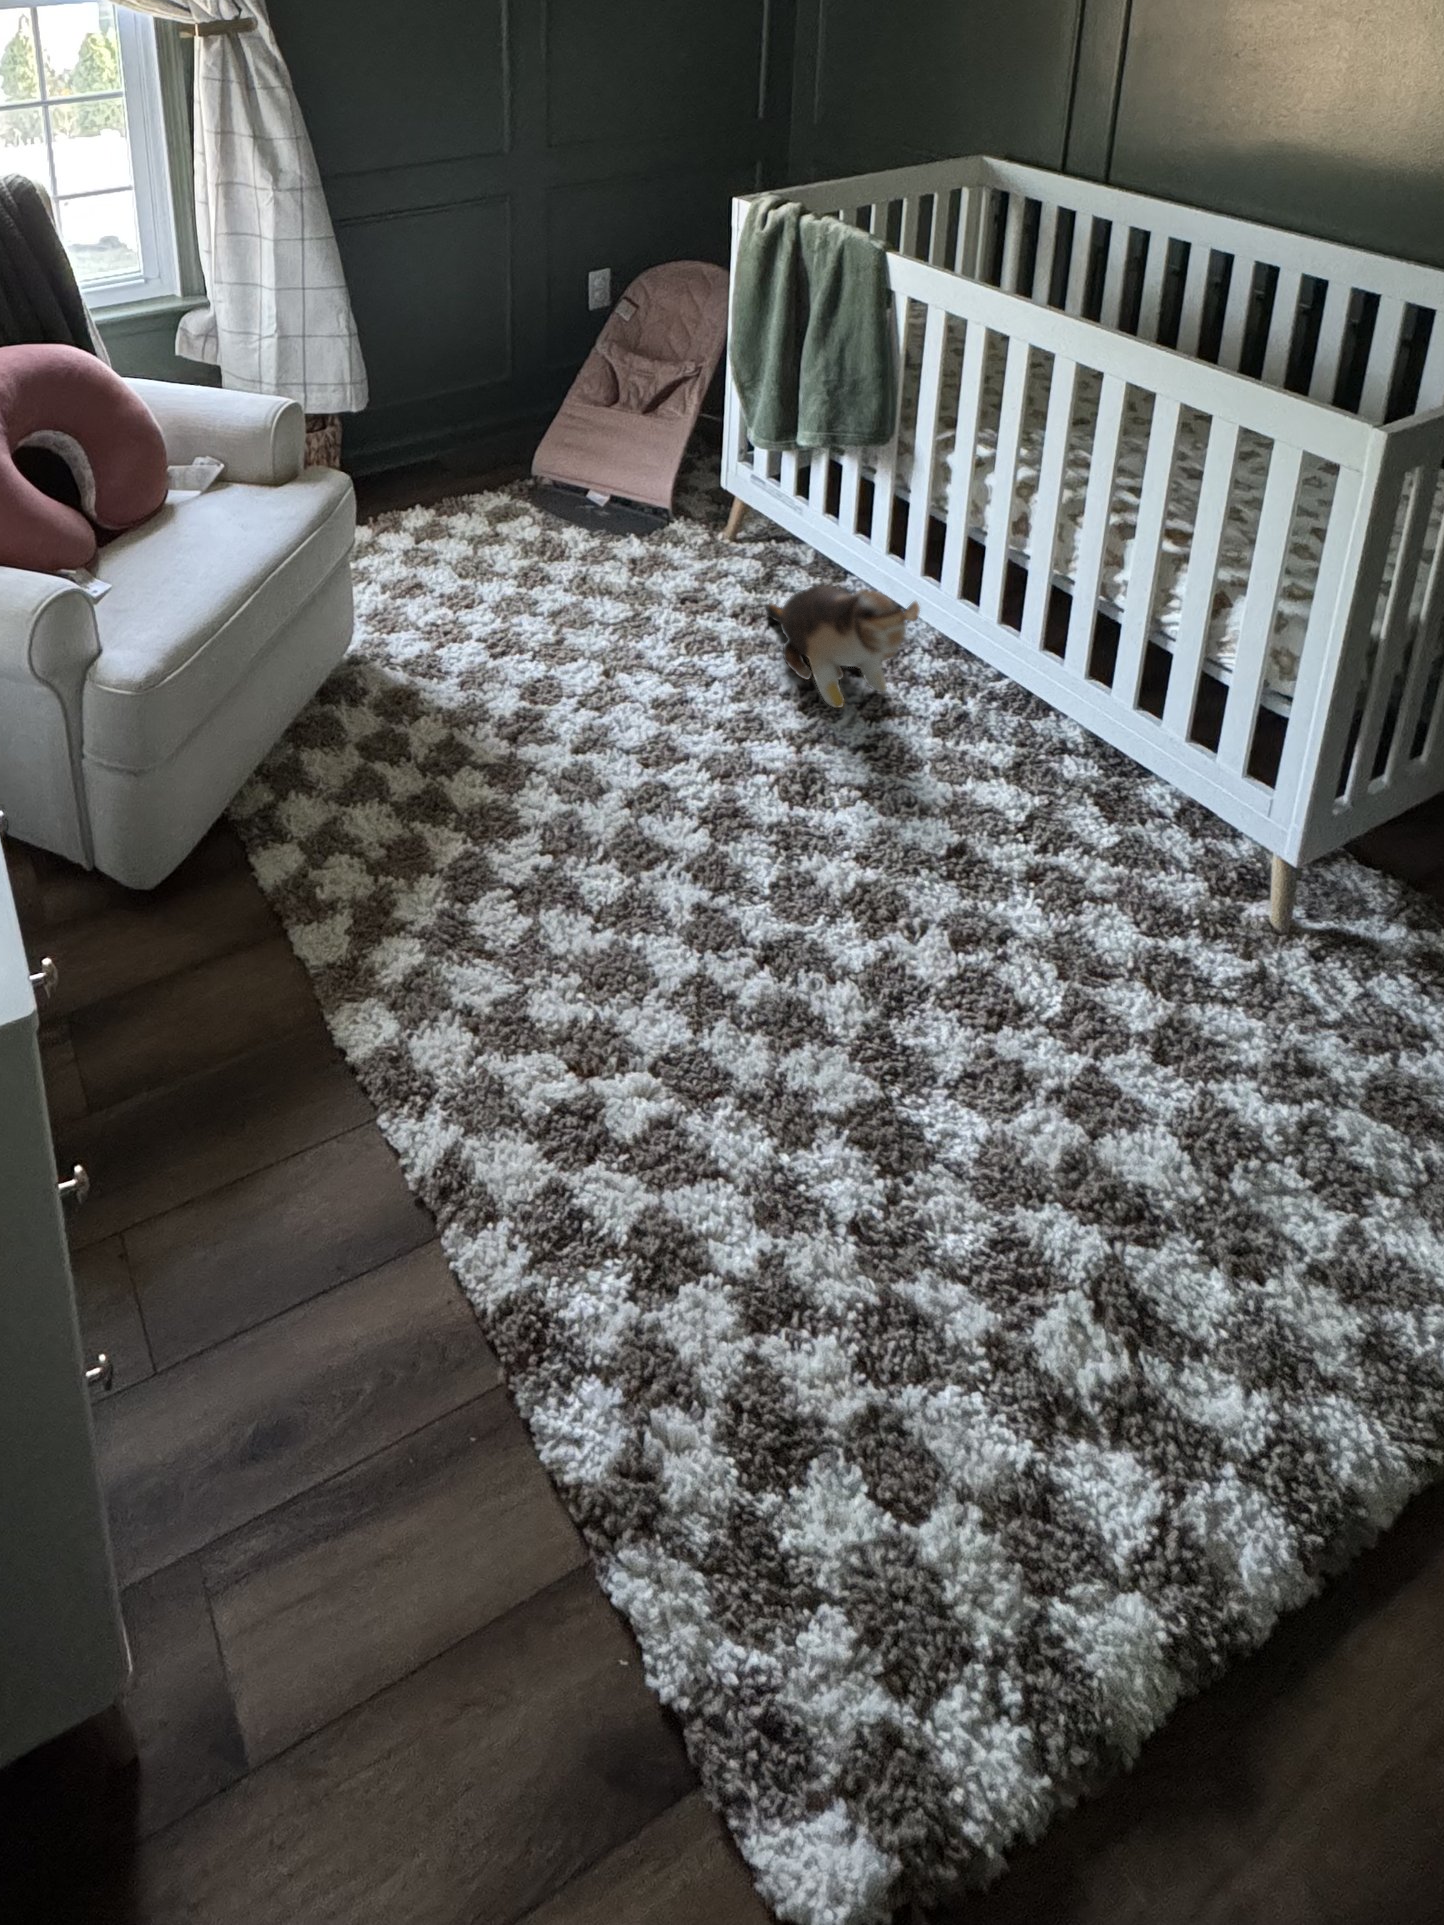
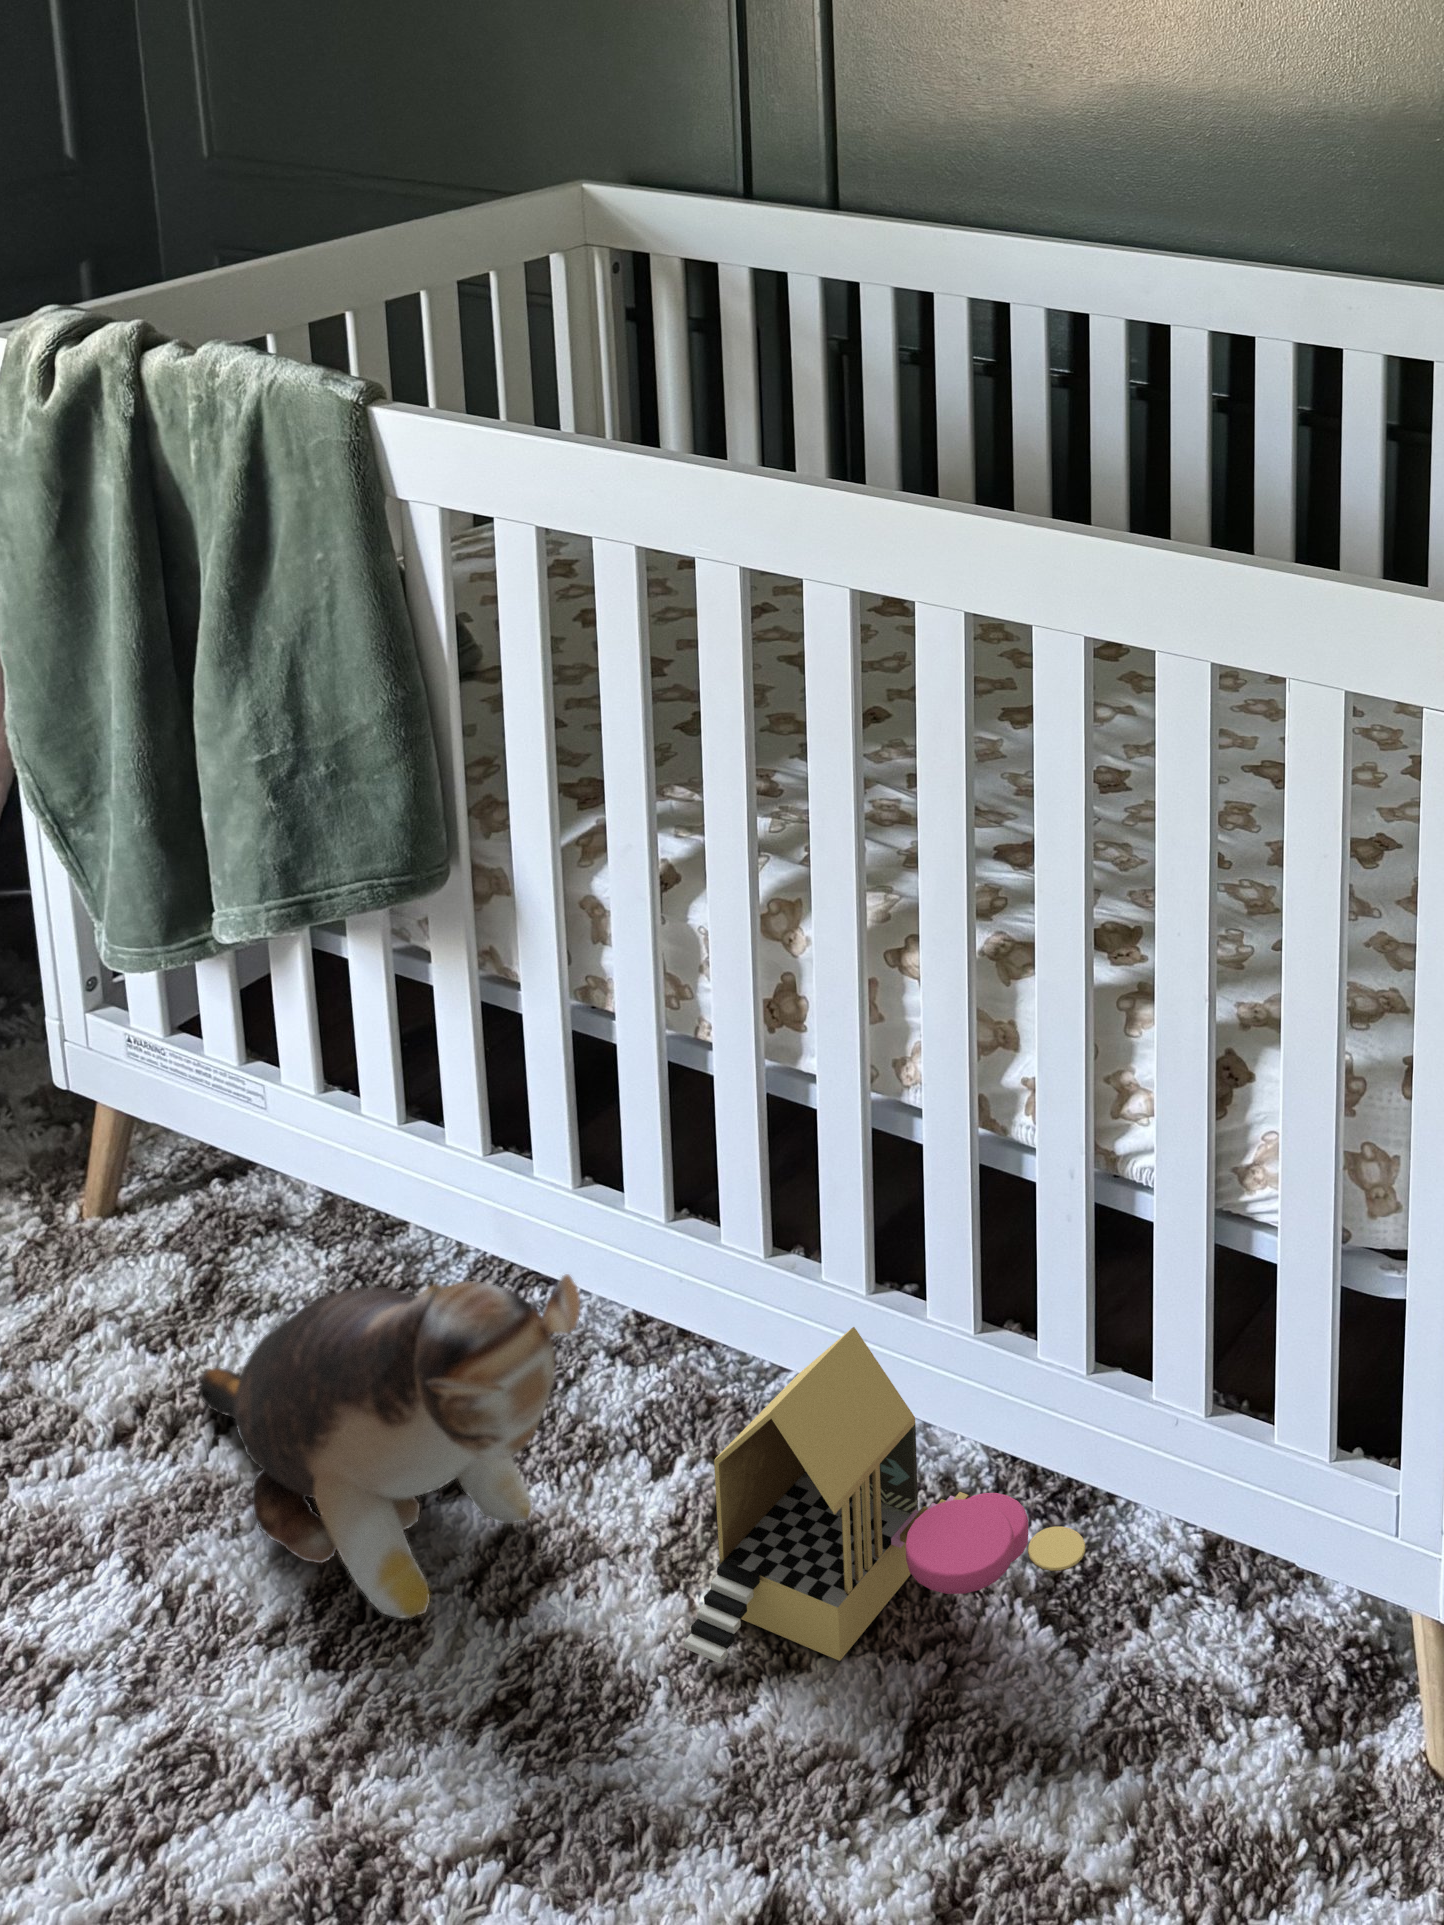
toy house: none [940,660,1120,783] -> present [684,1327,1085,1664]

